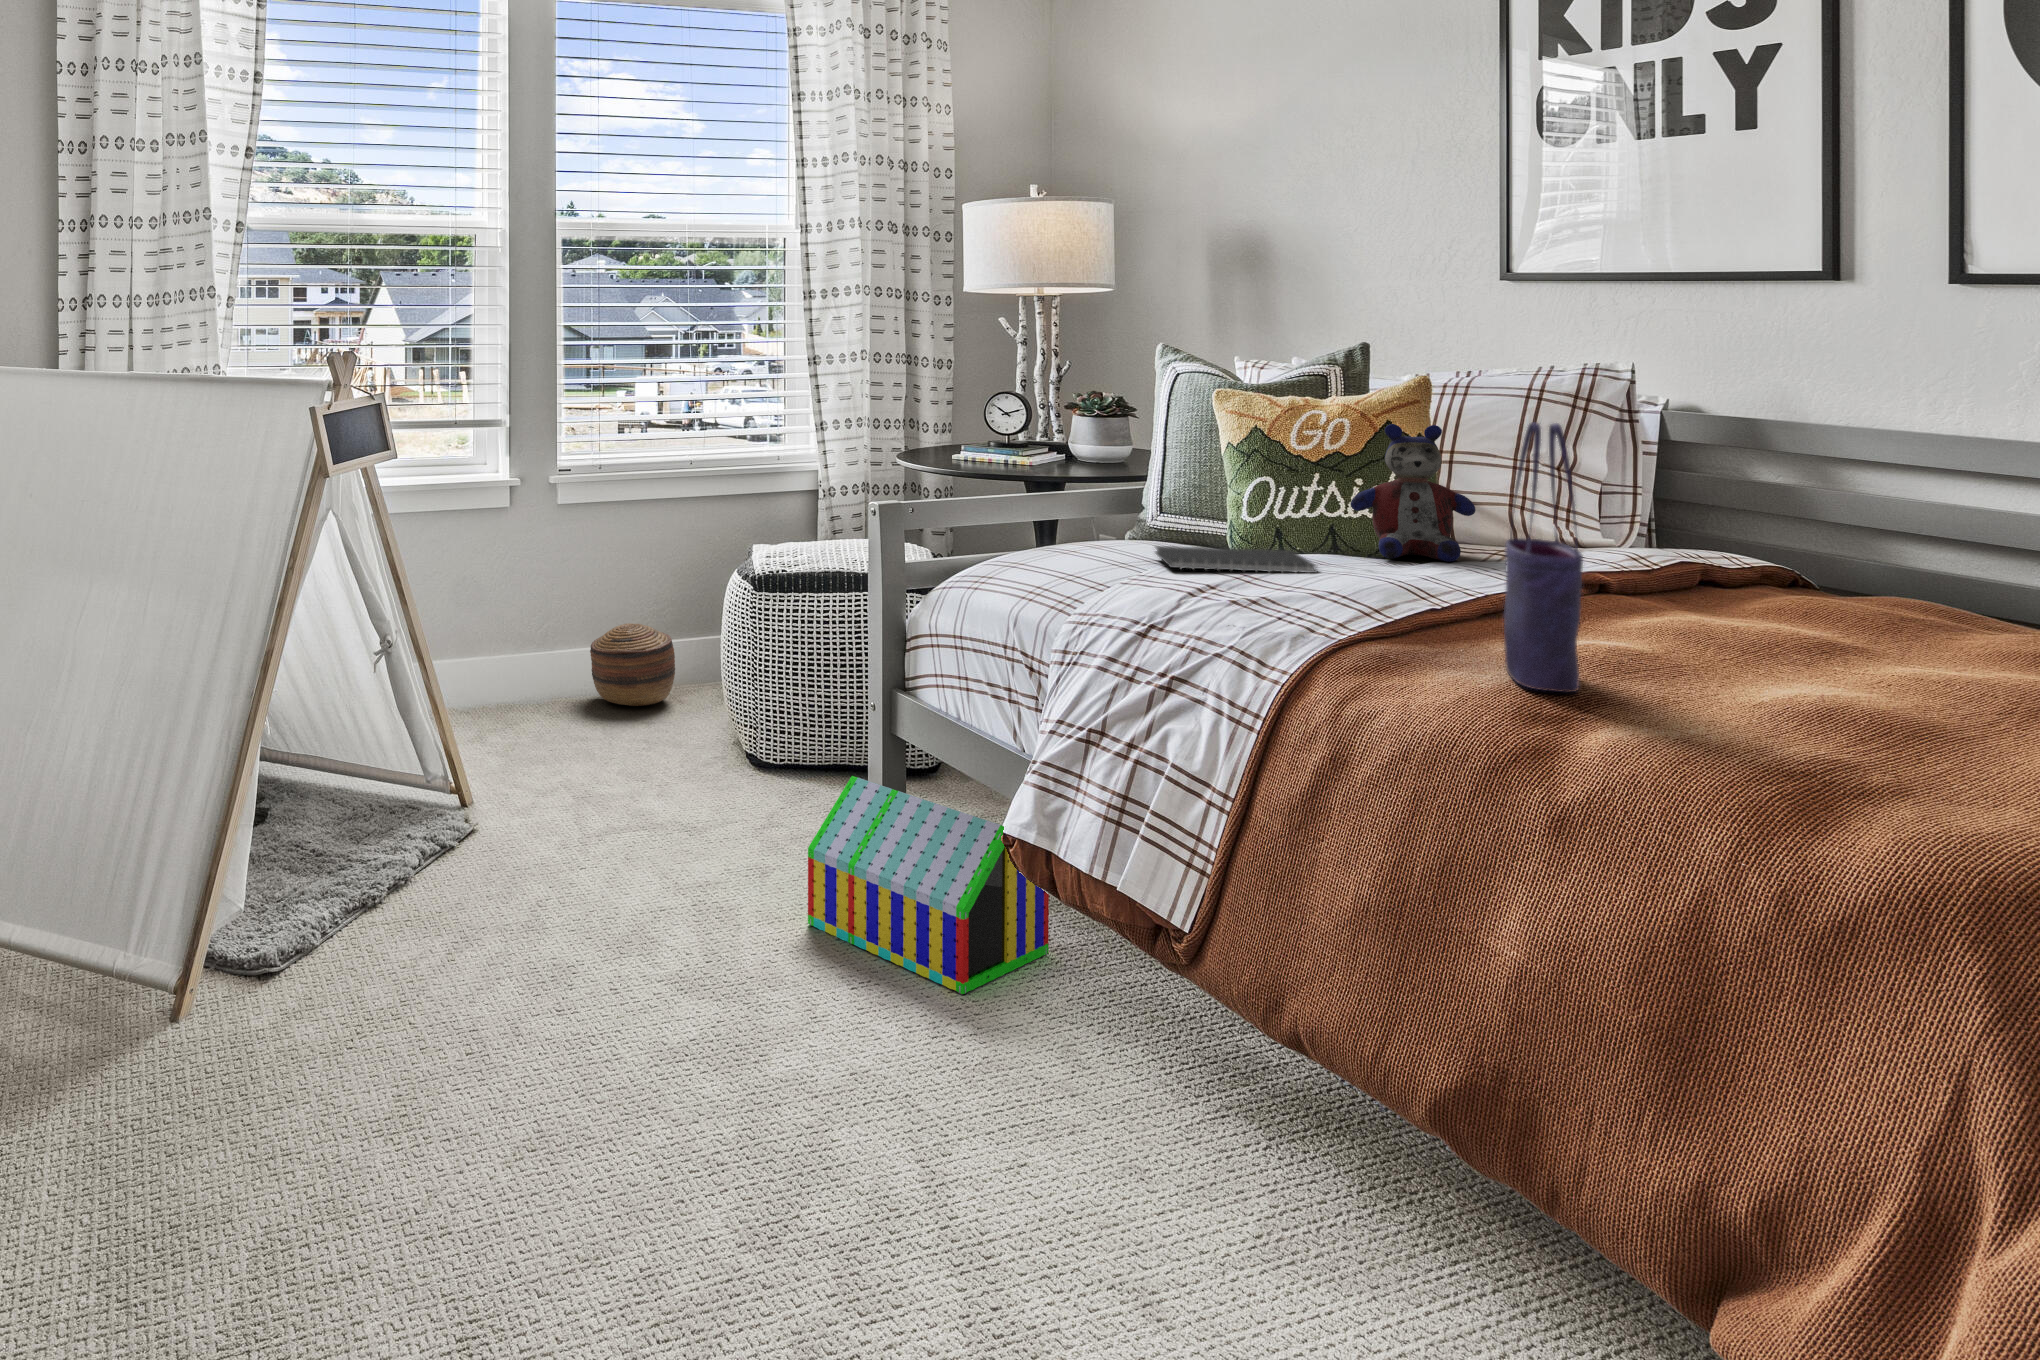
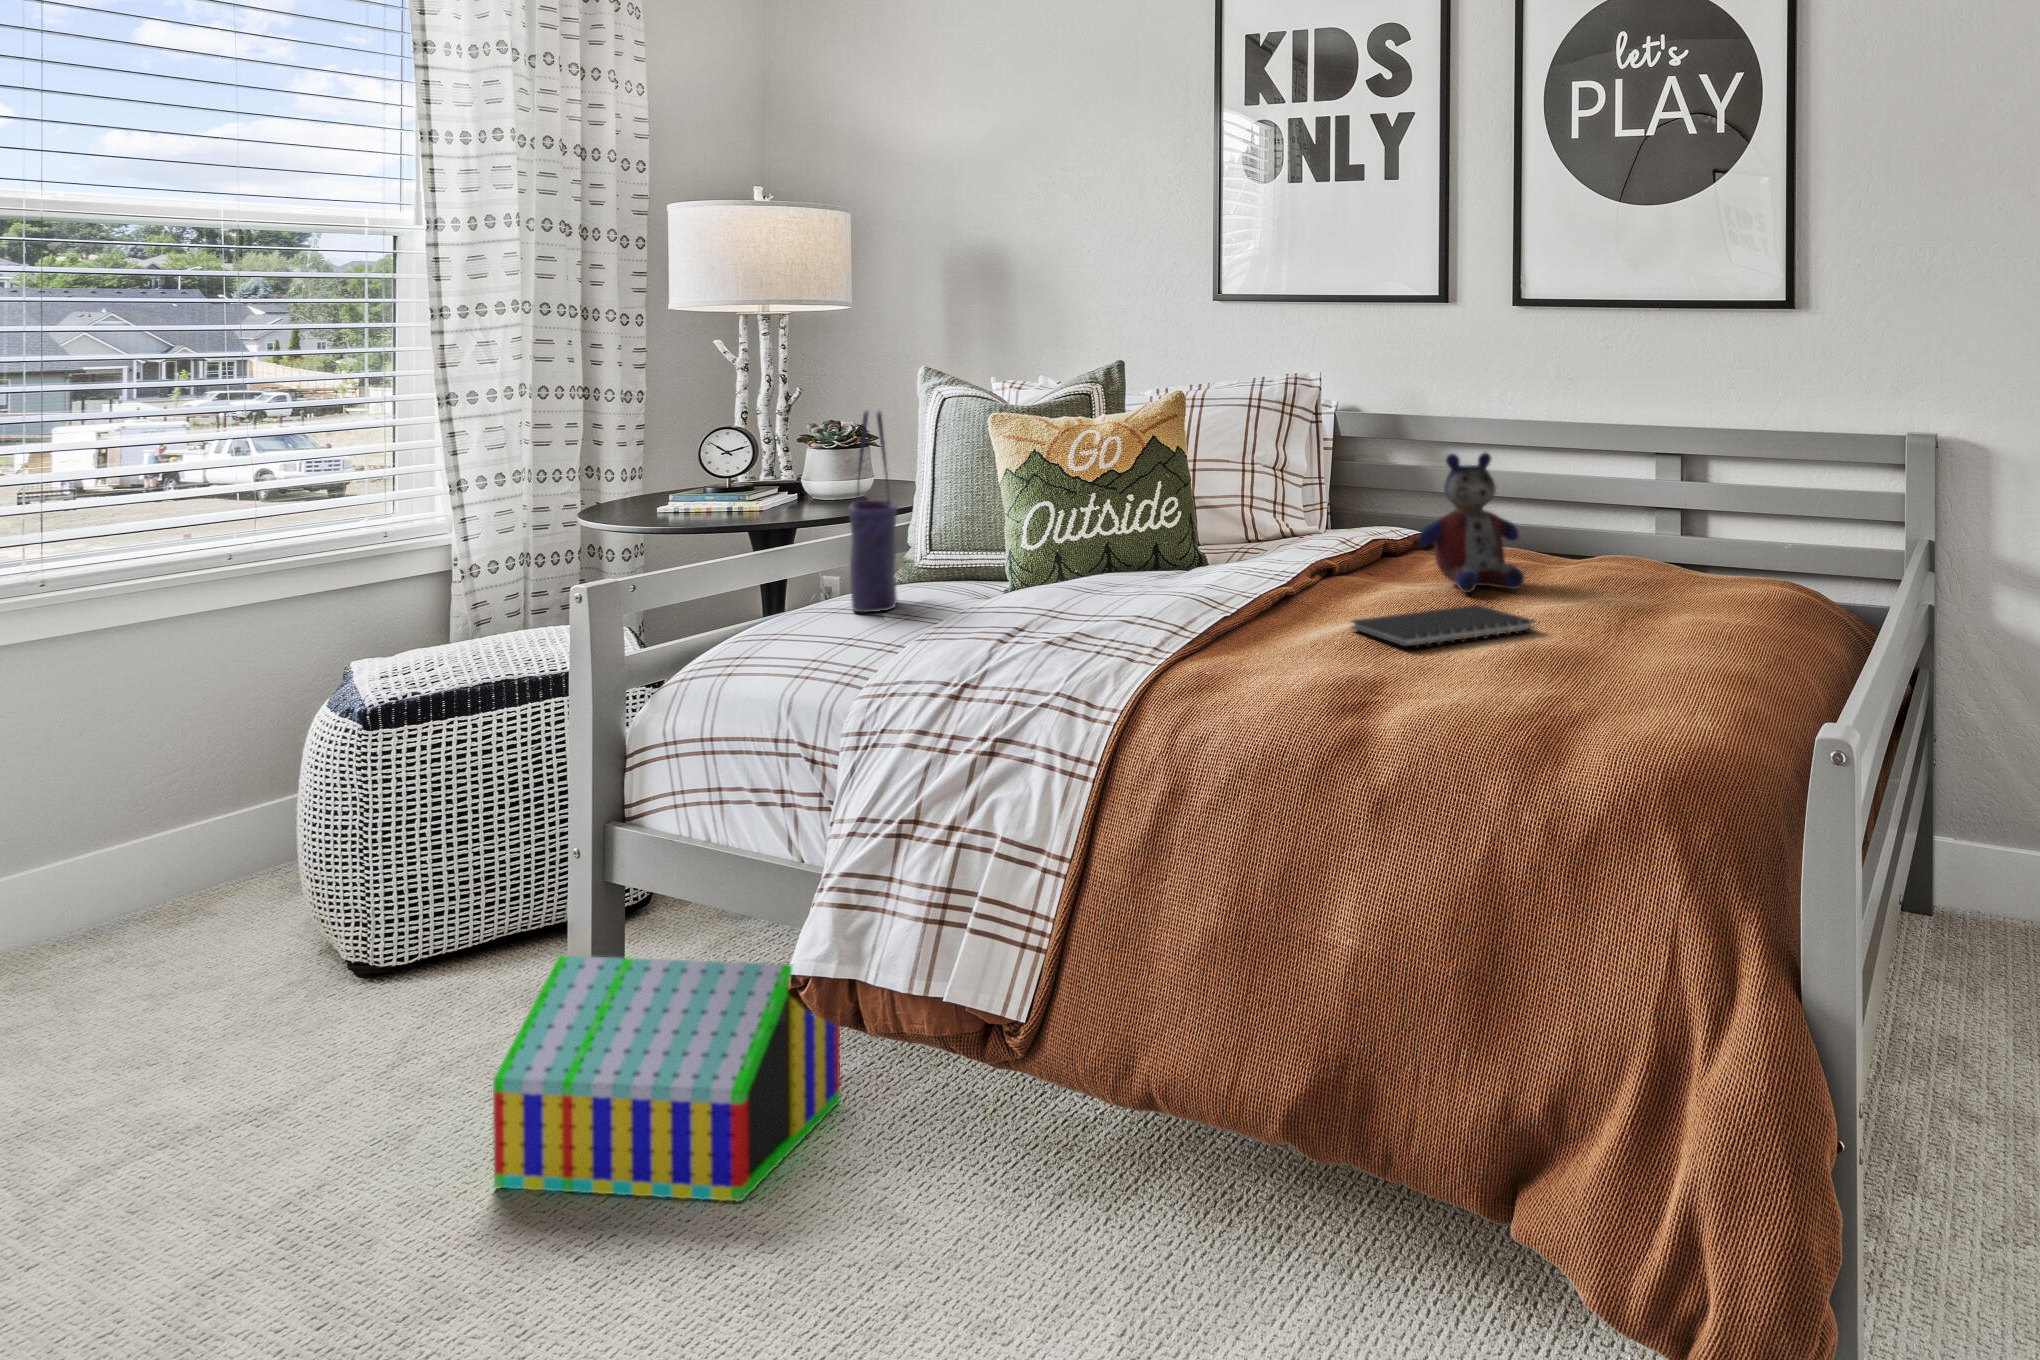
tote bag: present [1504,422,1583,692] -> present [849,410,897,612]
stuffed bear: present [1350,424,1476,562] -> present [1418,453,1524,593]
notebook: present [1155,546,1316,573] -> present [1351,605,1535,647]
basket: present [590,623,675,706] -> none [36,805,213,940]

